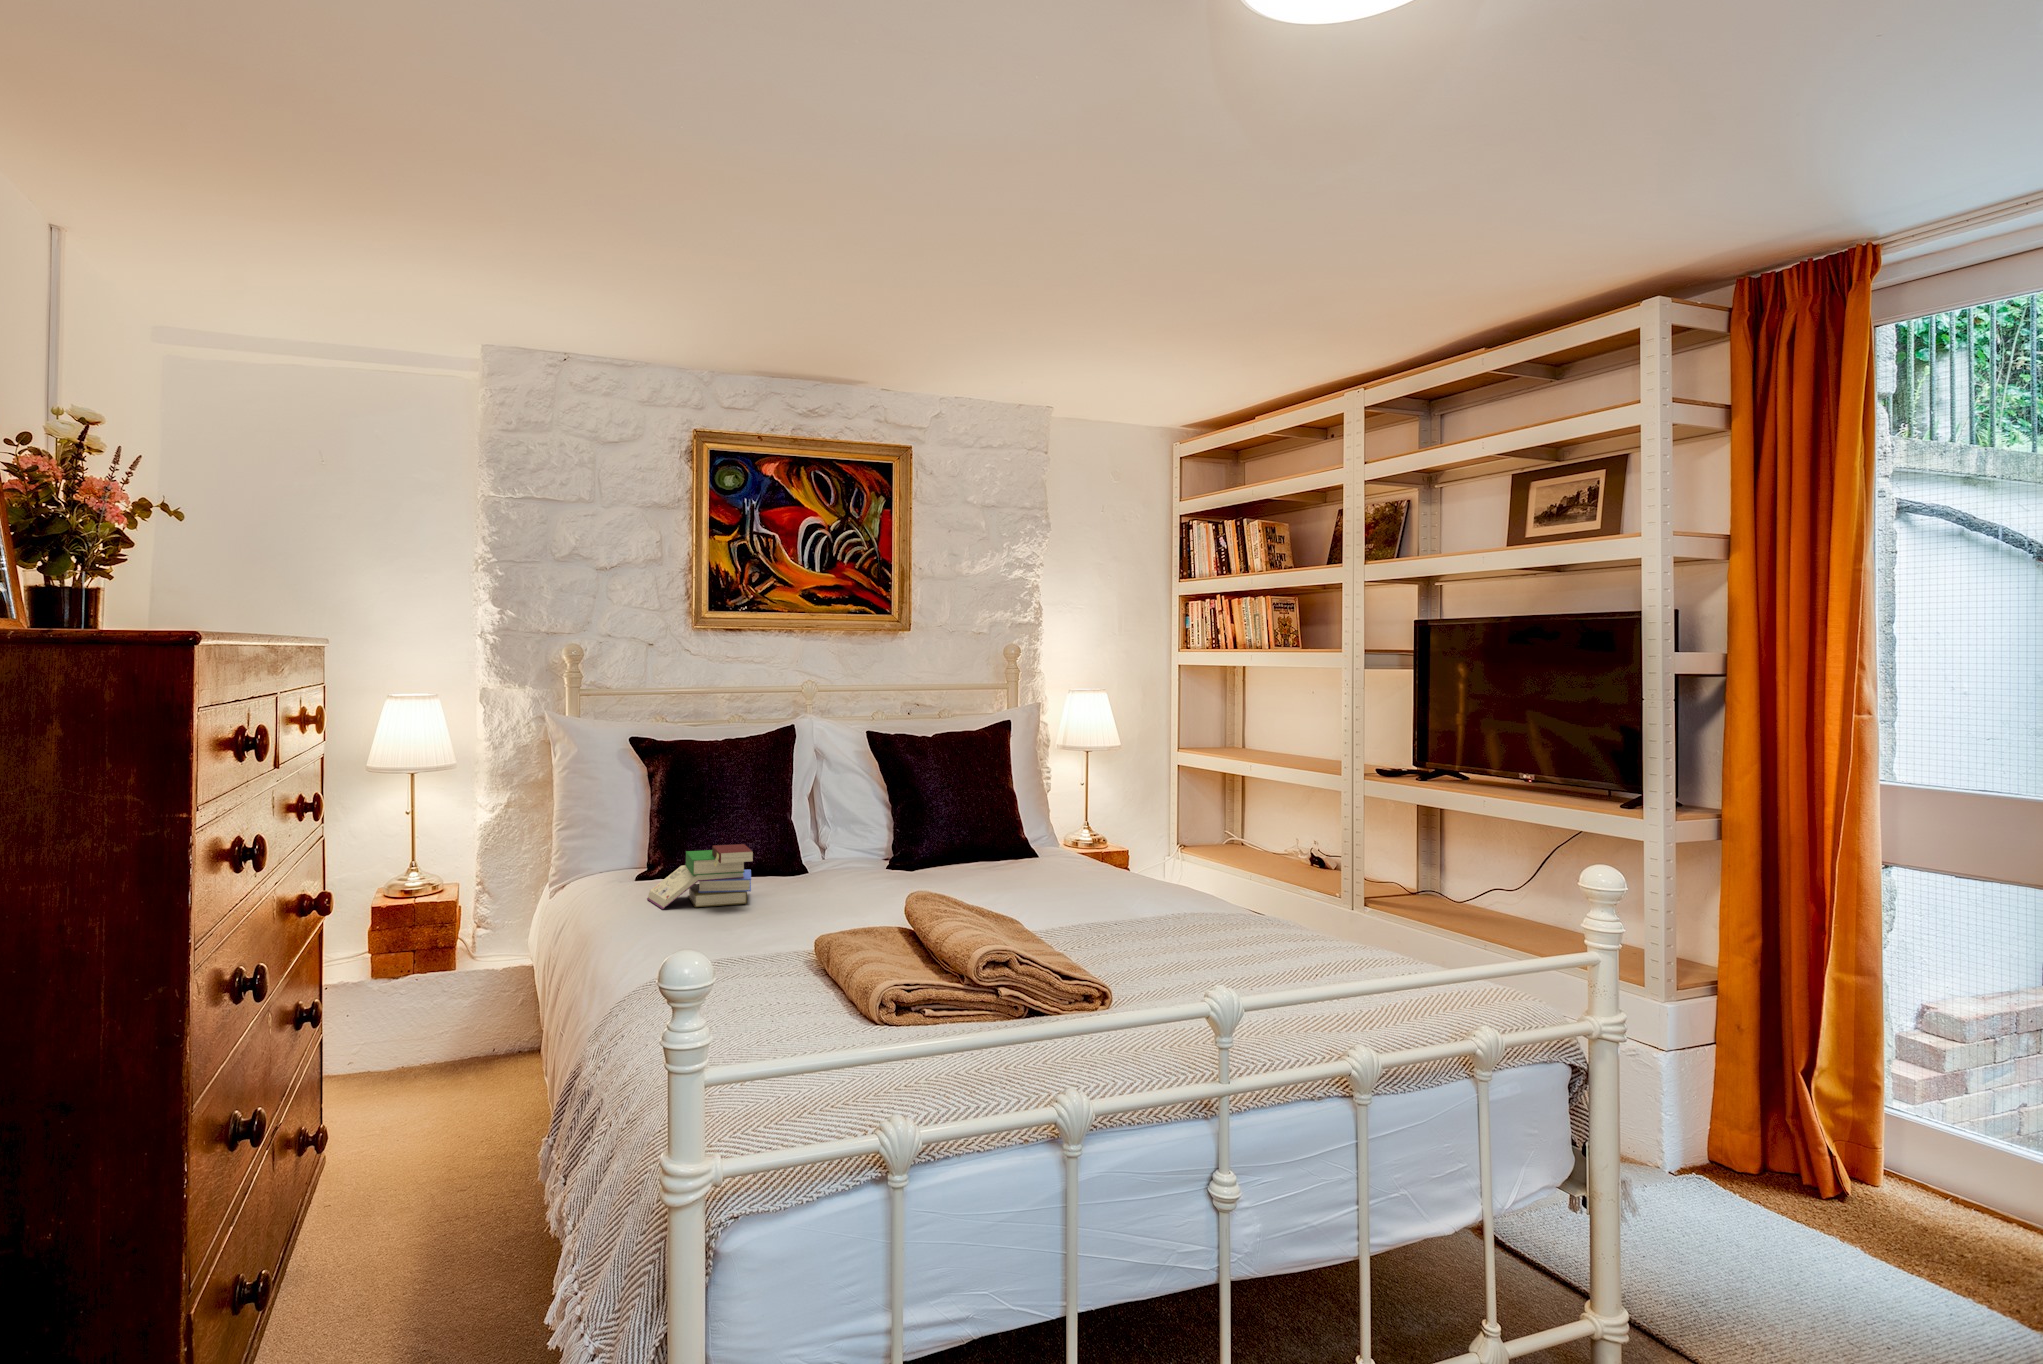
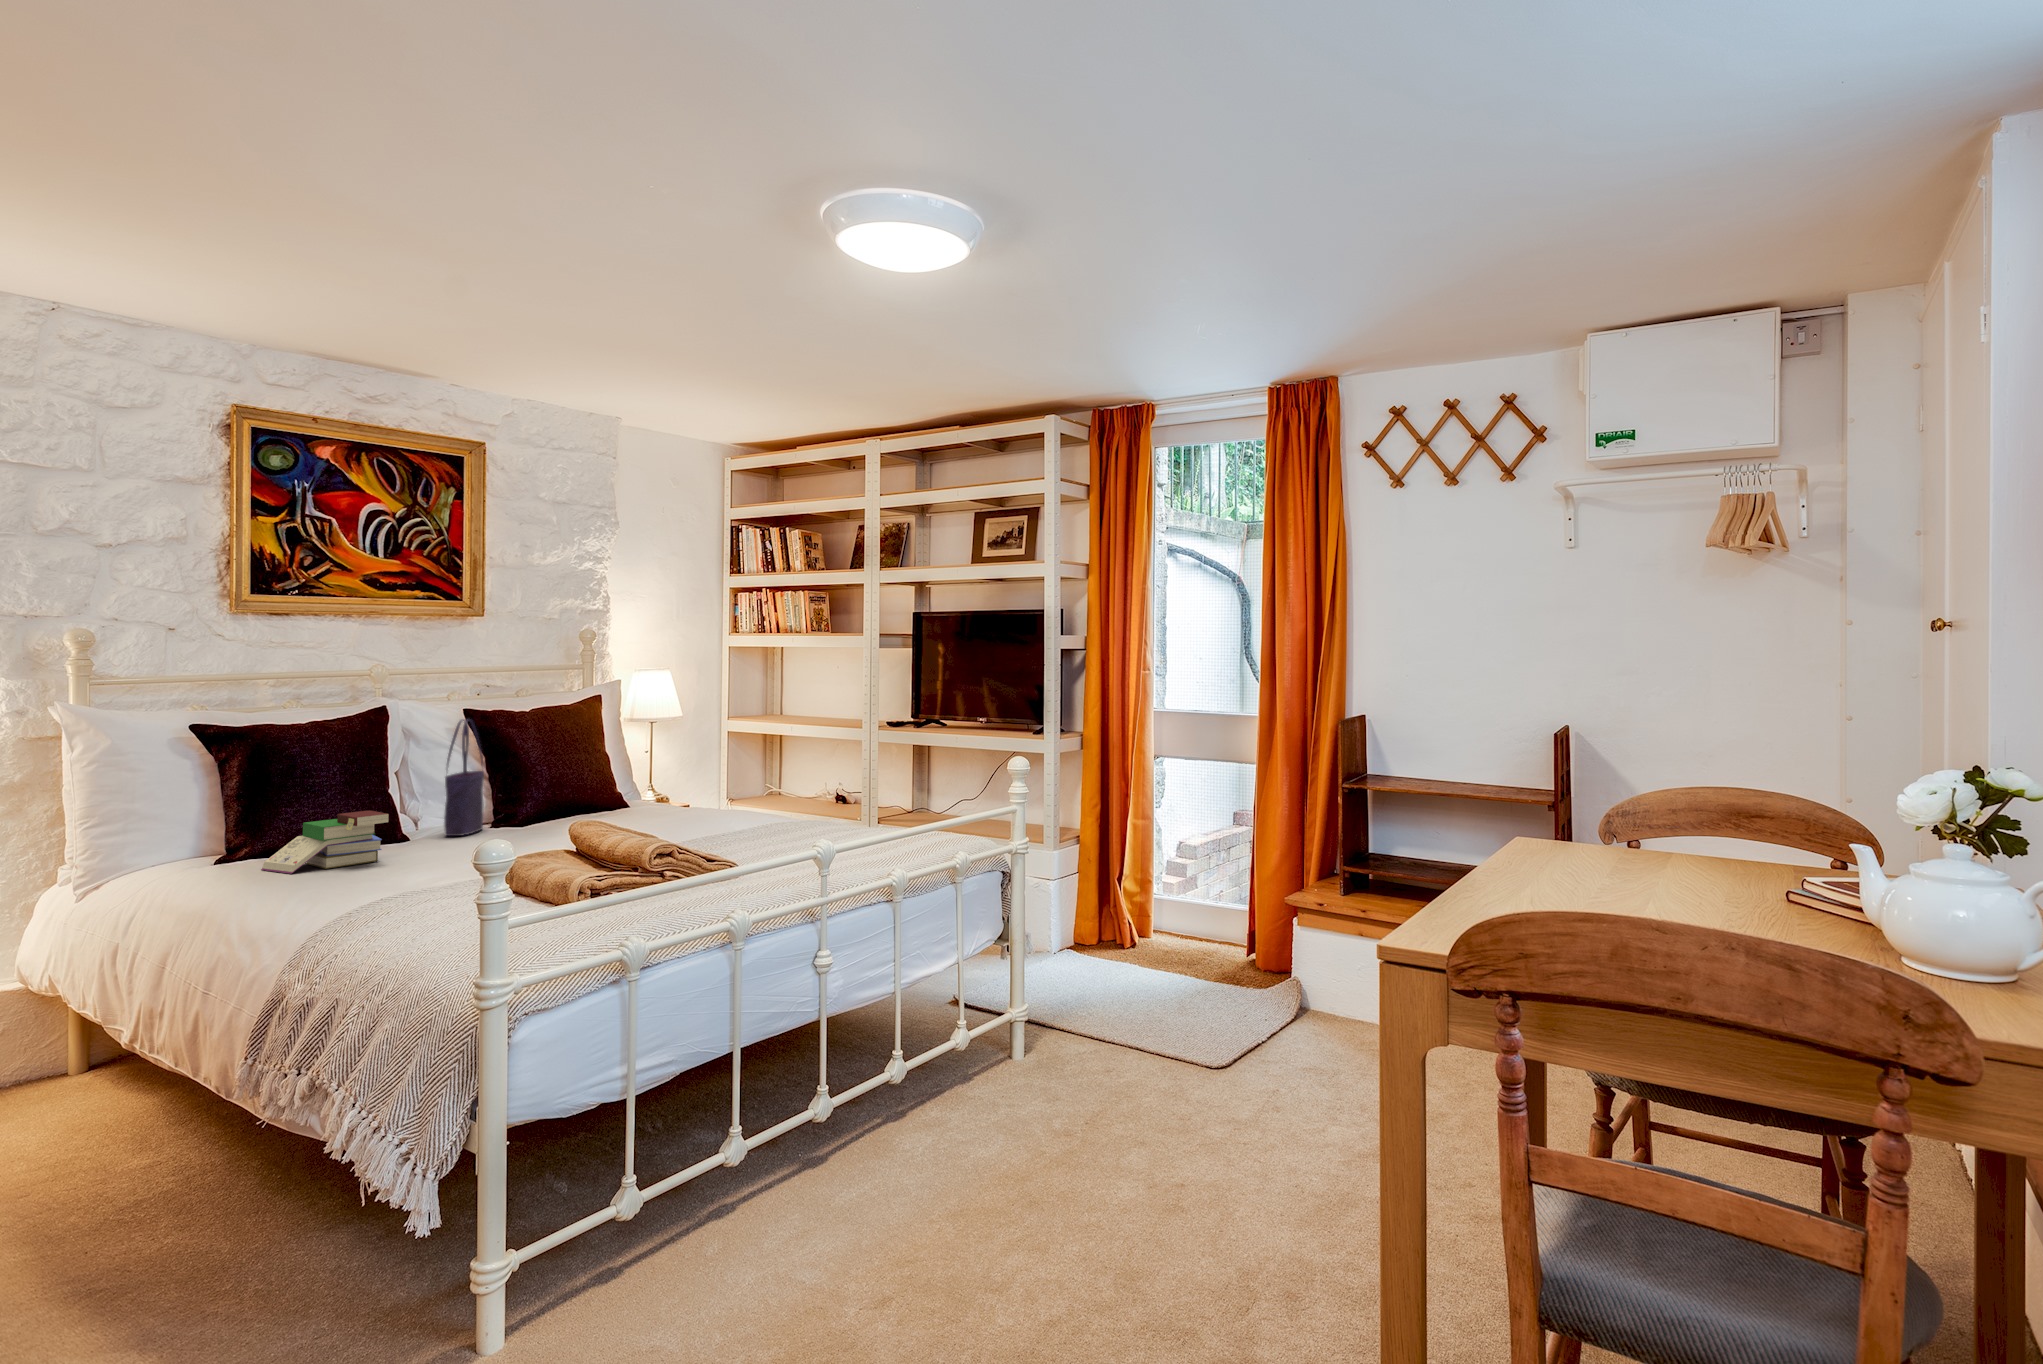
tote bag: none [836,744,880,878] -> present [444,720,484,836]

